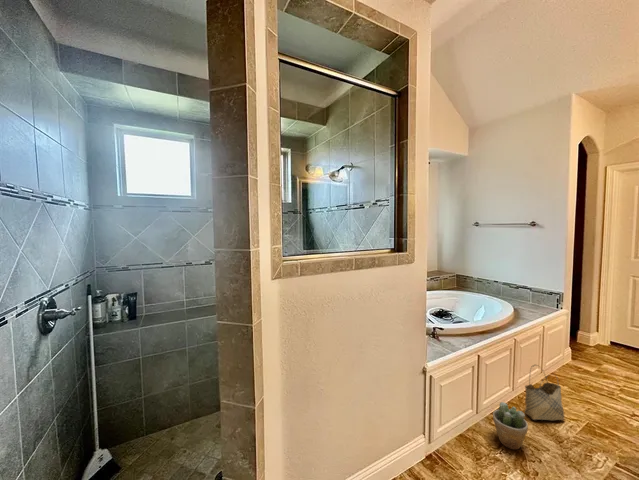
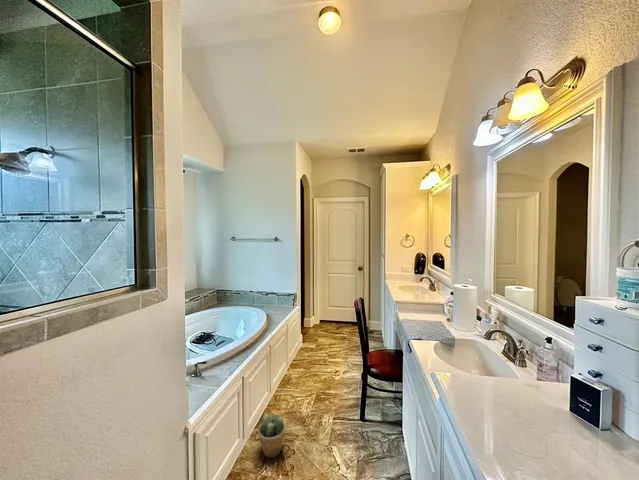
woven basket: present [525,365,564,420] -> none [279,362,305,413]

